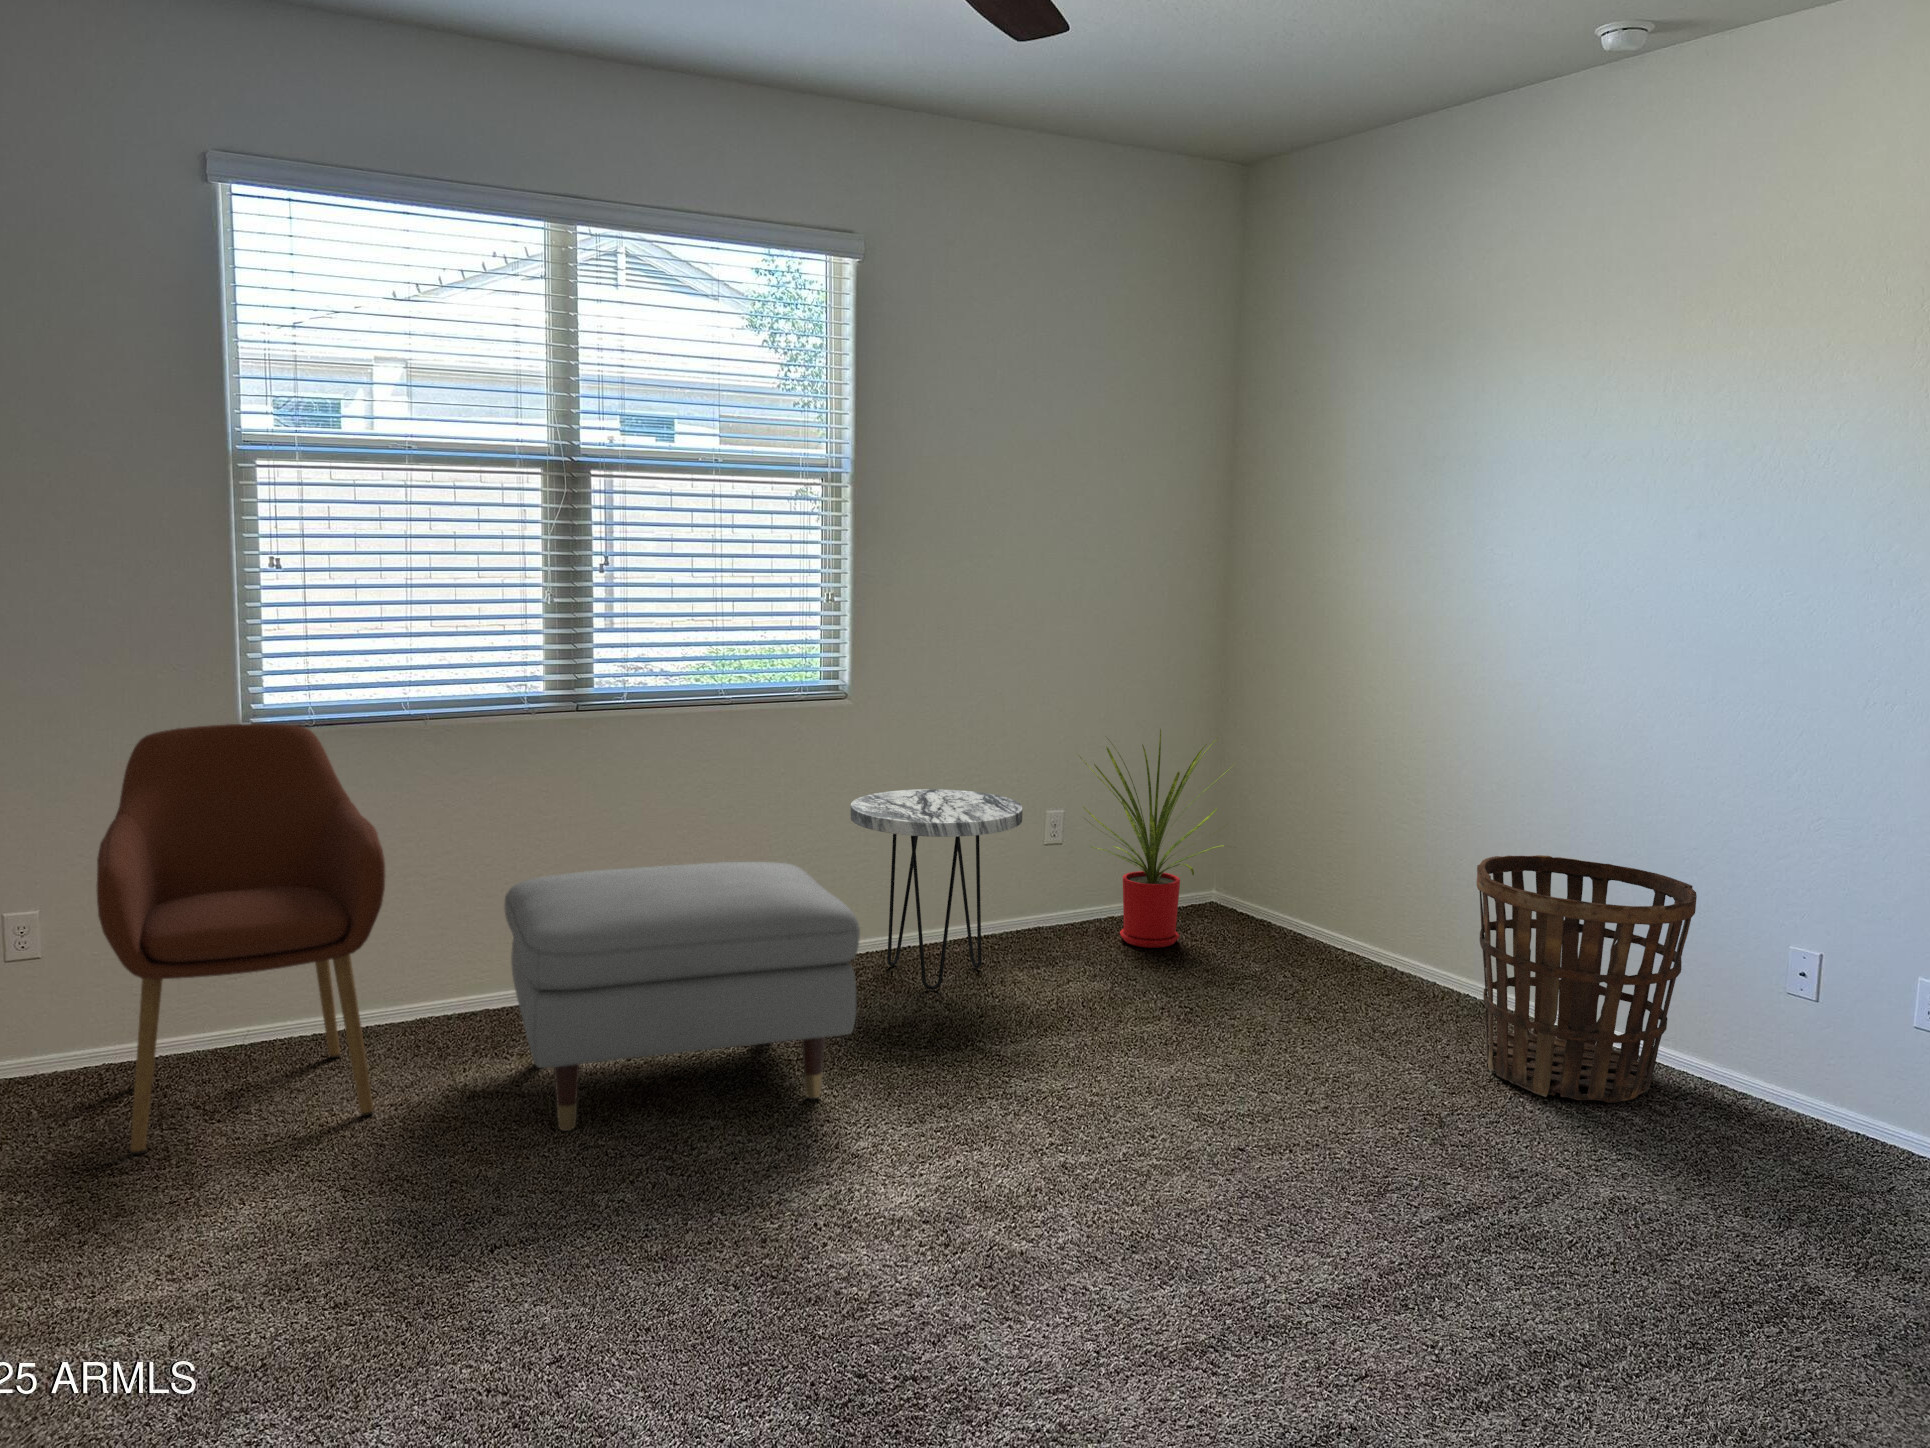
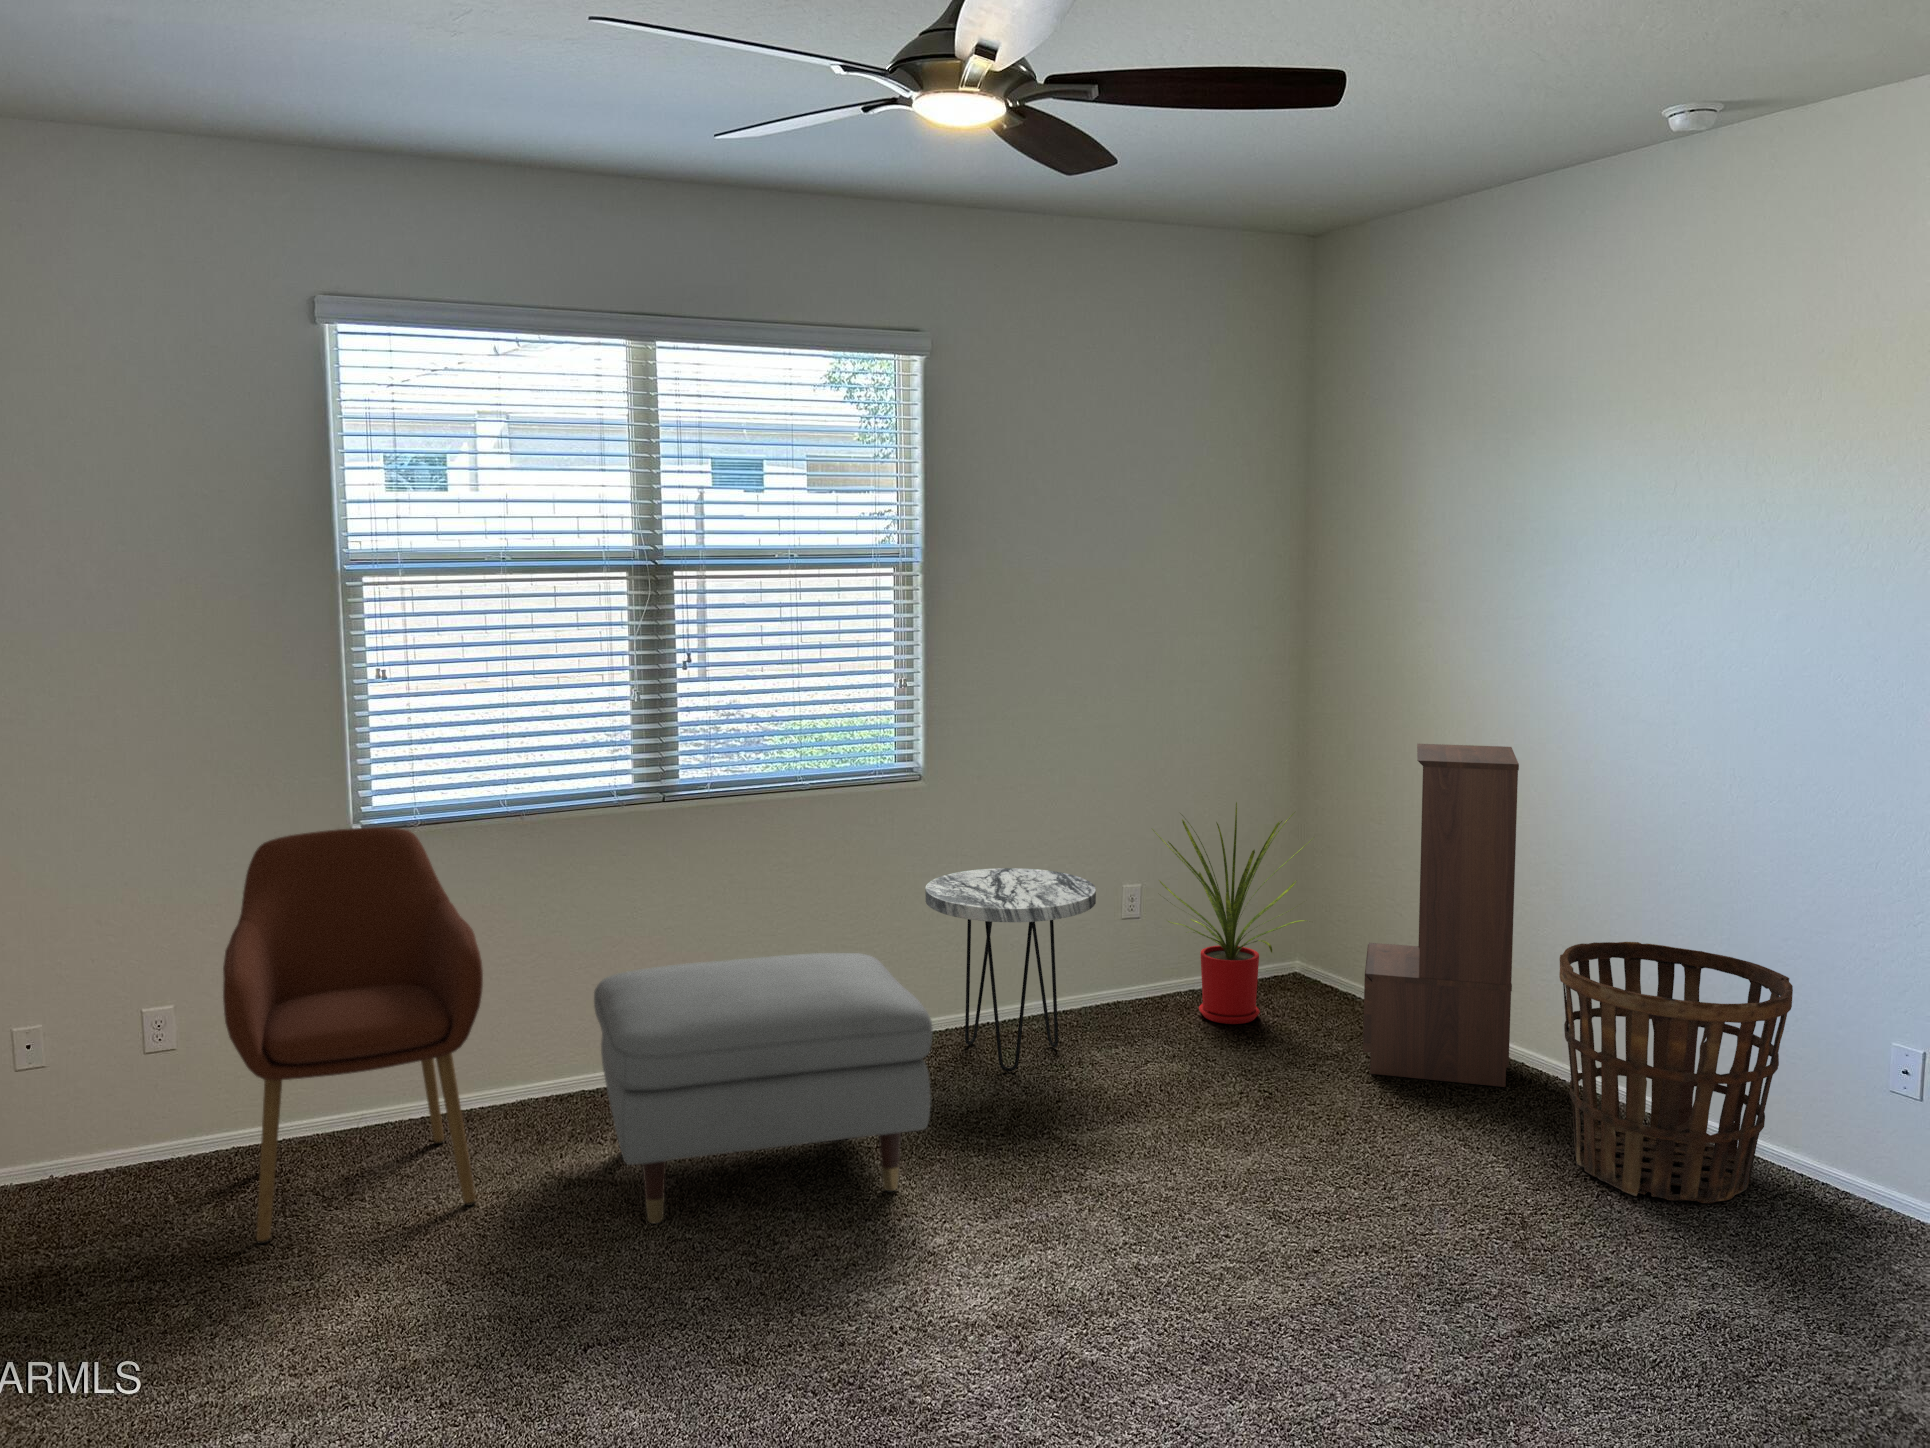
bookshelf: none [1282,669,1439,1003] -> present [1363,744,1519,1087]

